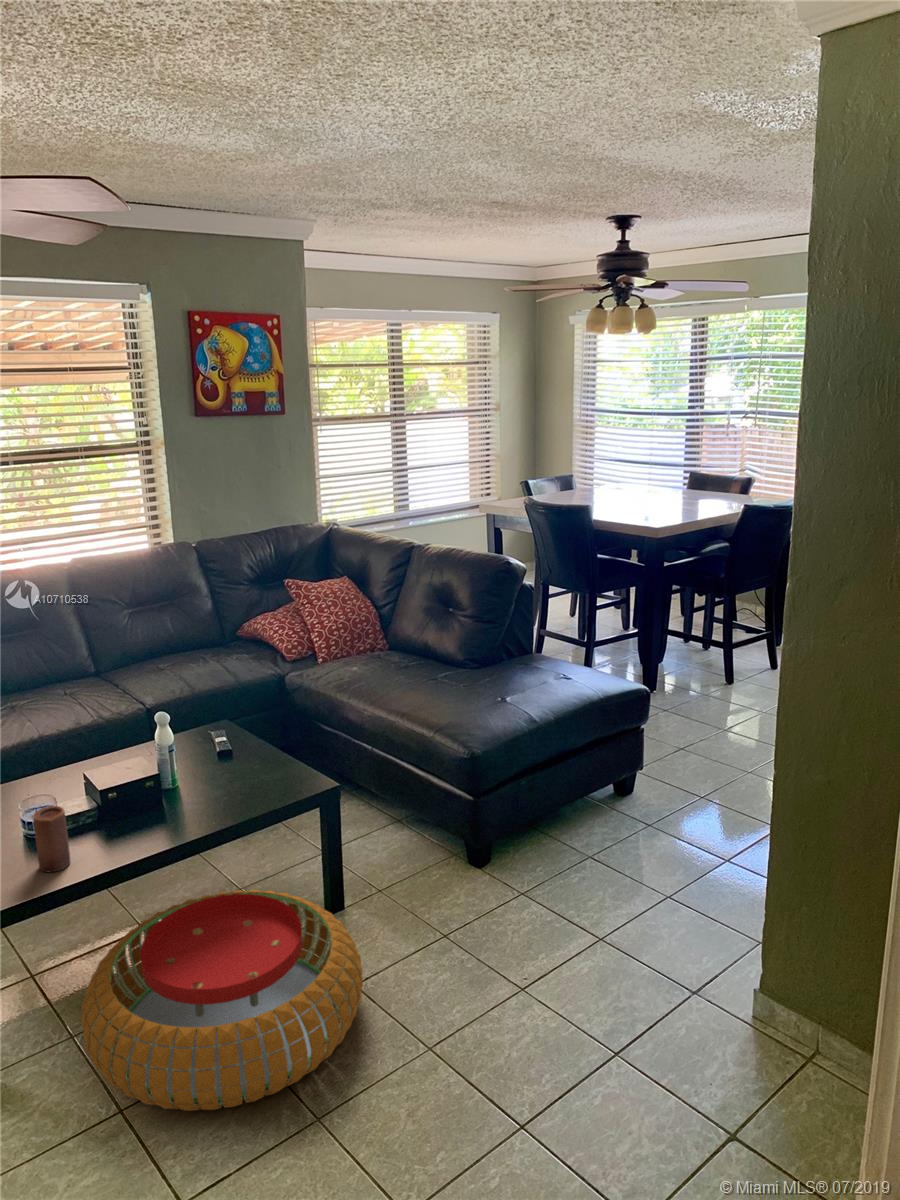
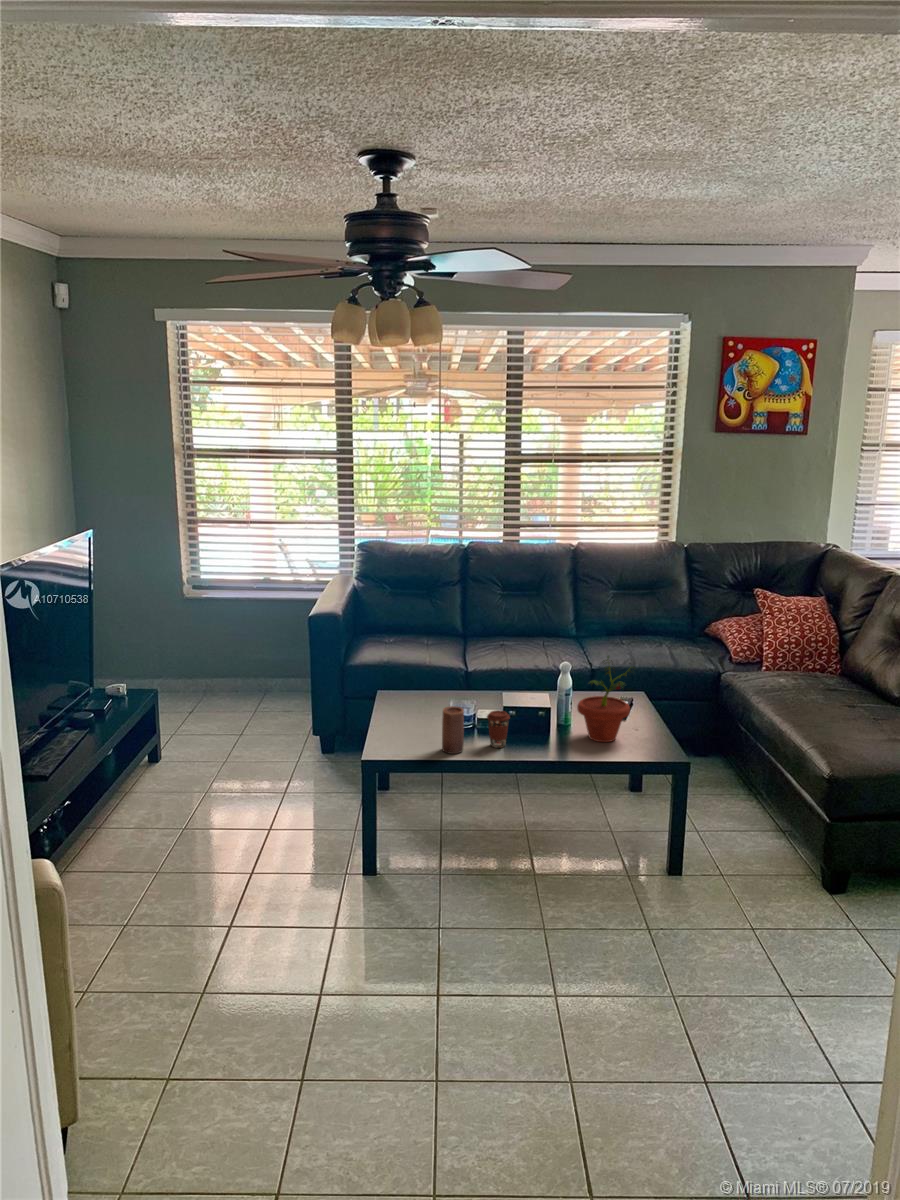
potted plant: none [190,689,256,793] -> present [577,656,635,742]
coffee cup: none [90,793,123,842] -> present [487,710,510,748]
pouf: present [81,890,363,1111] -> none [433,813,653,967]

